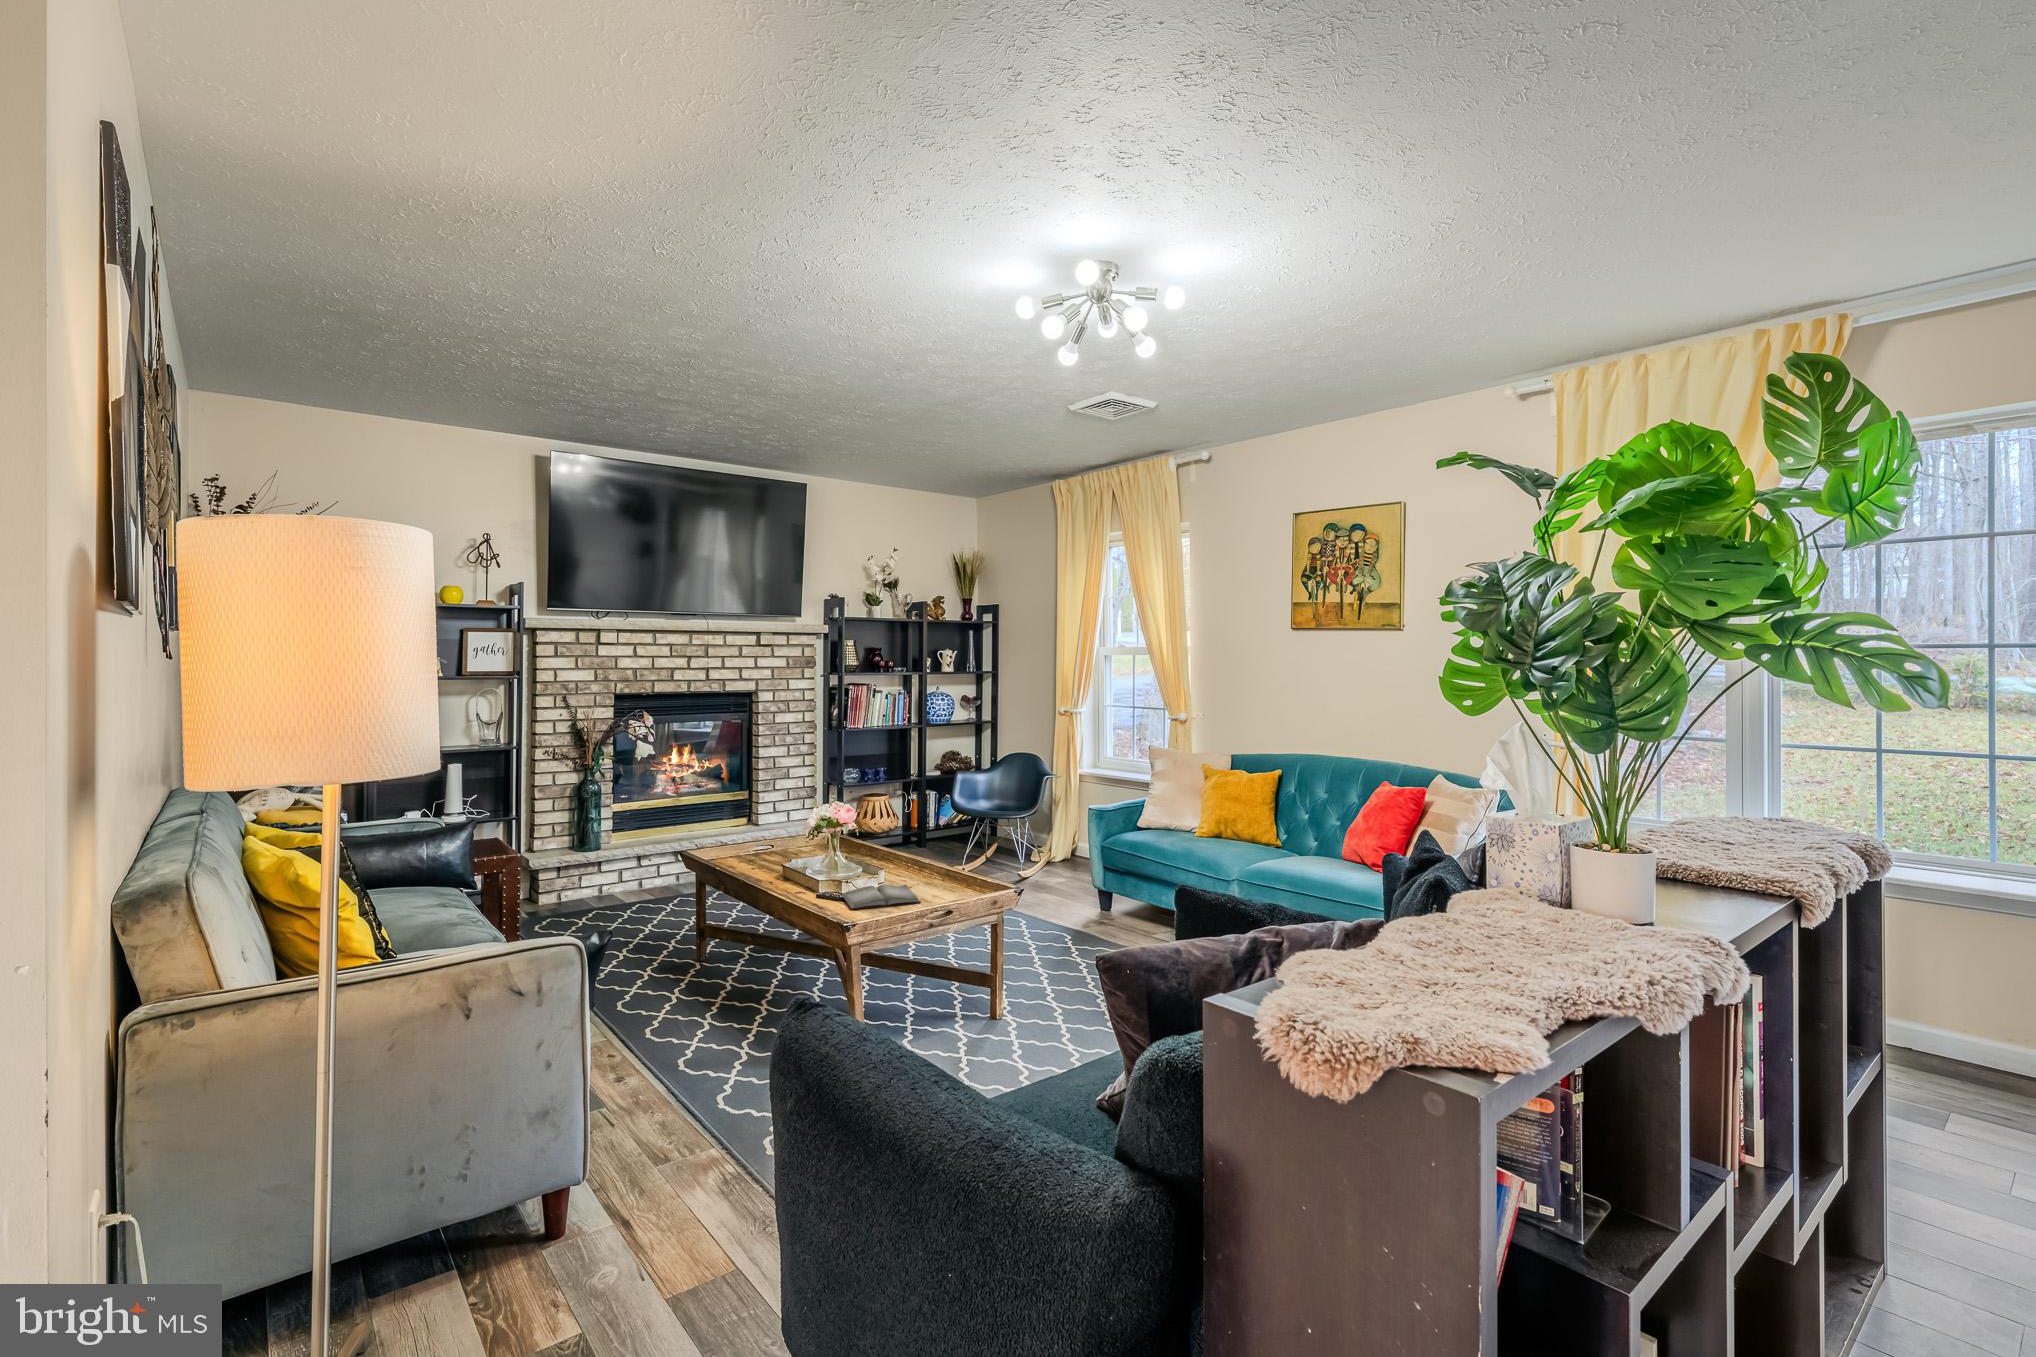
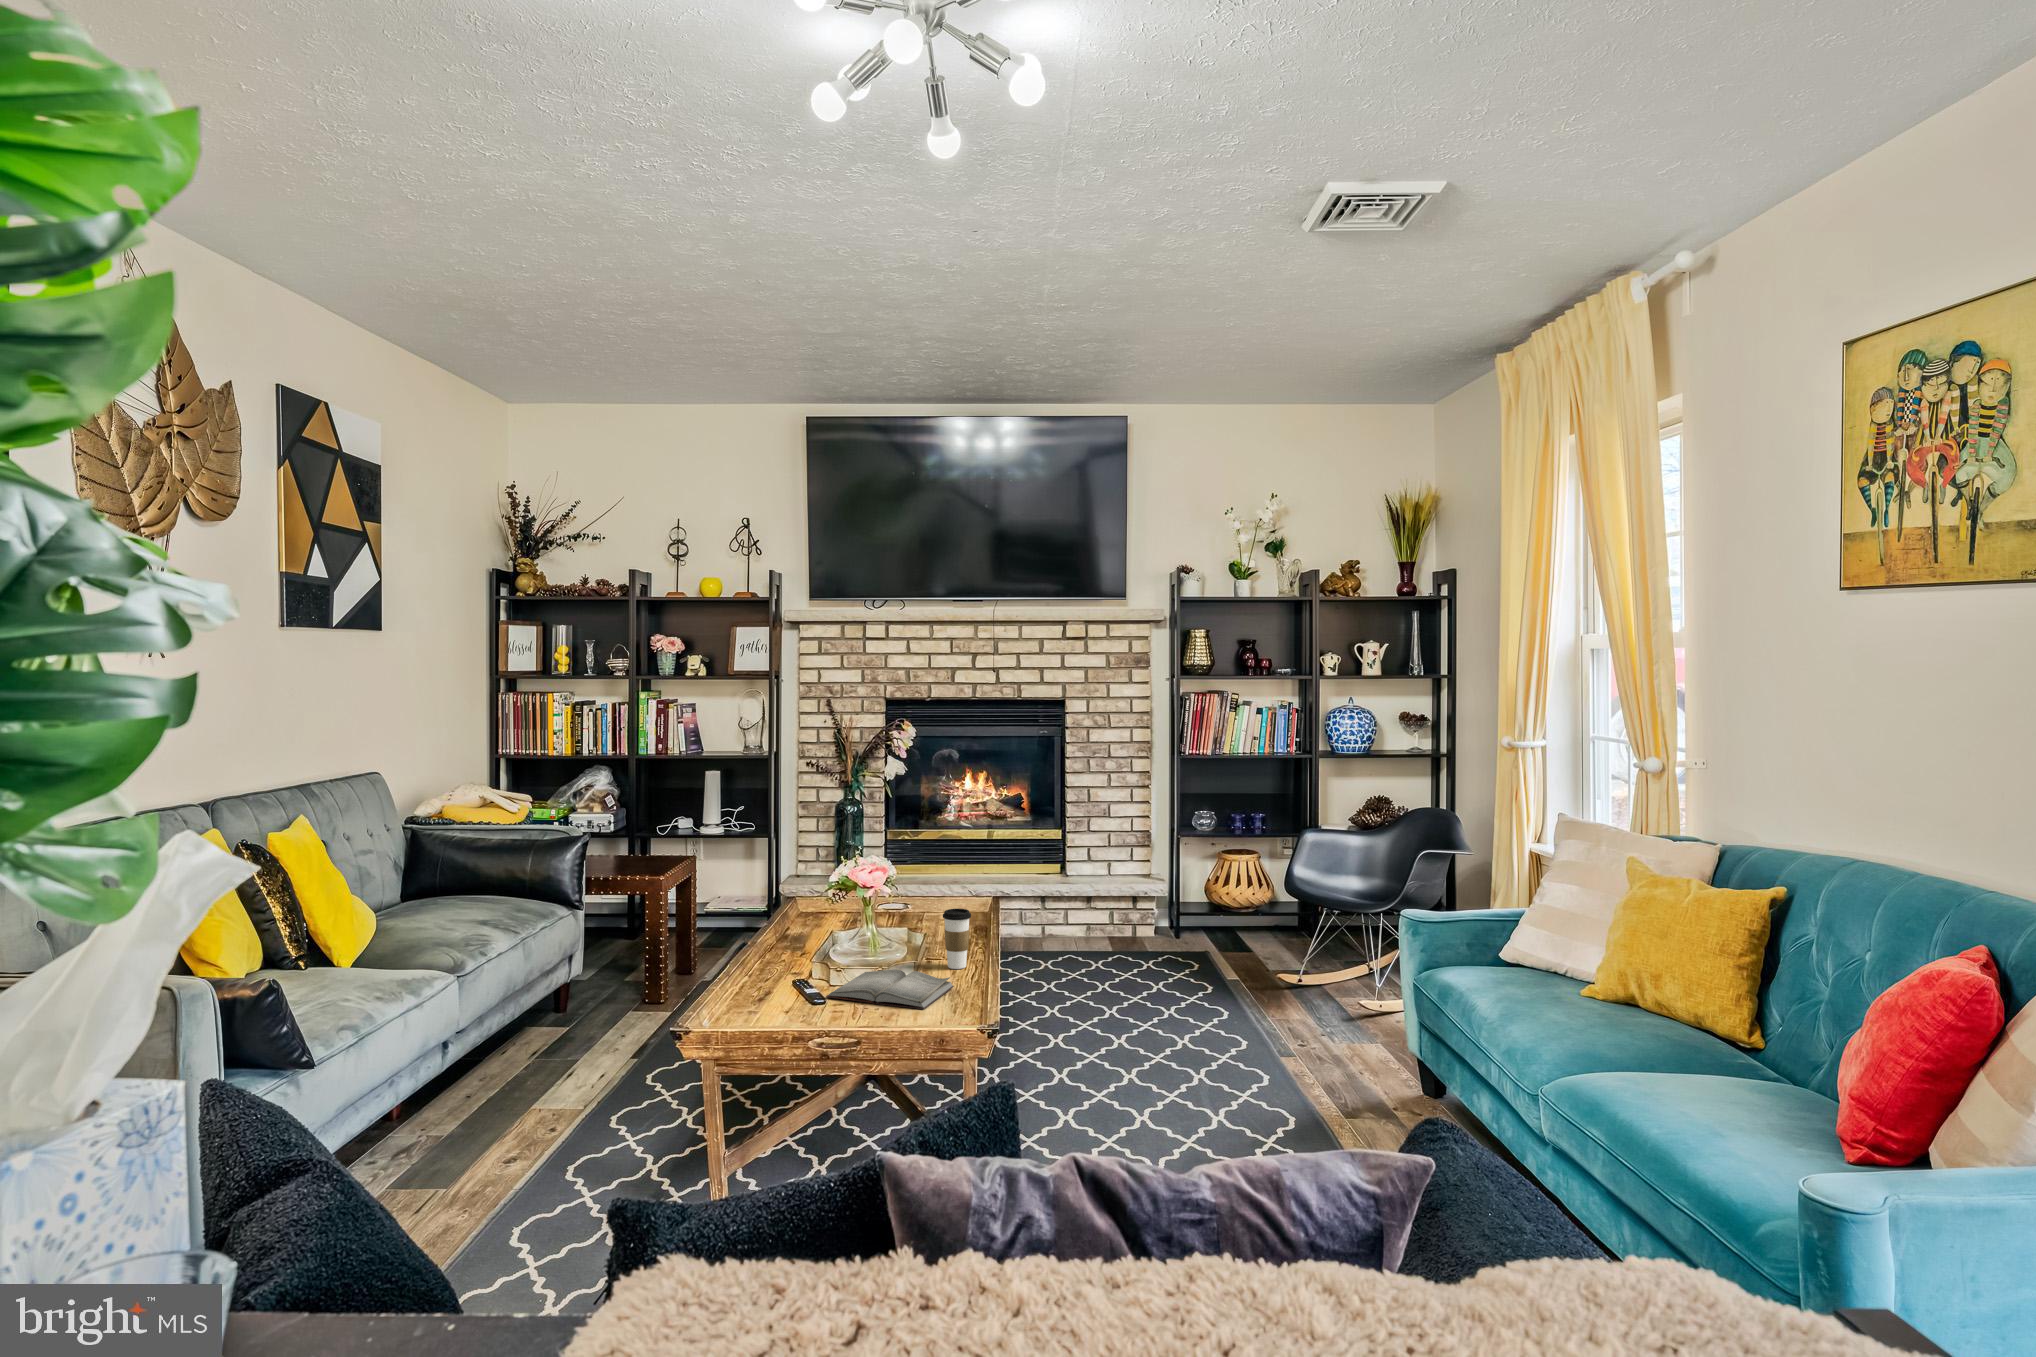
coffee cup: none [872,843,891,882] -> present [943,909,971,969]

